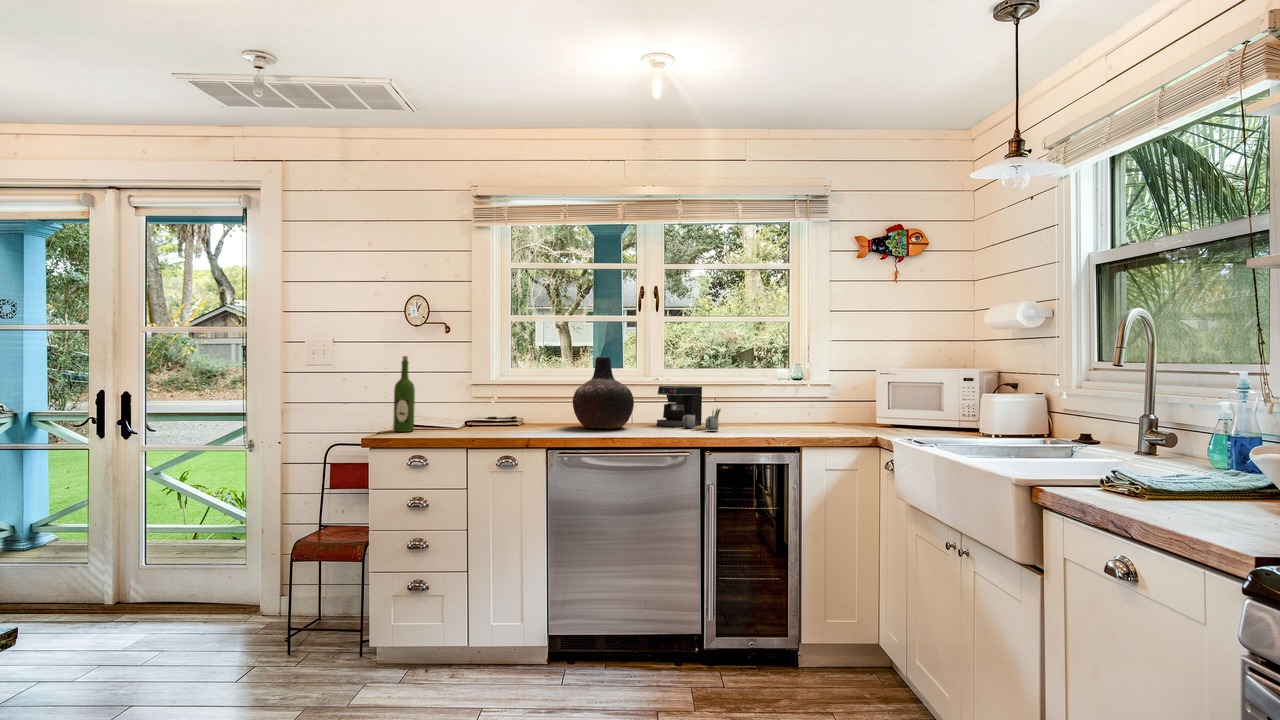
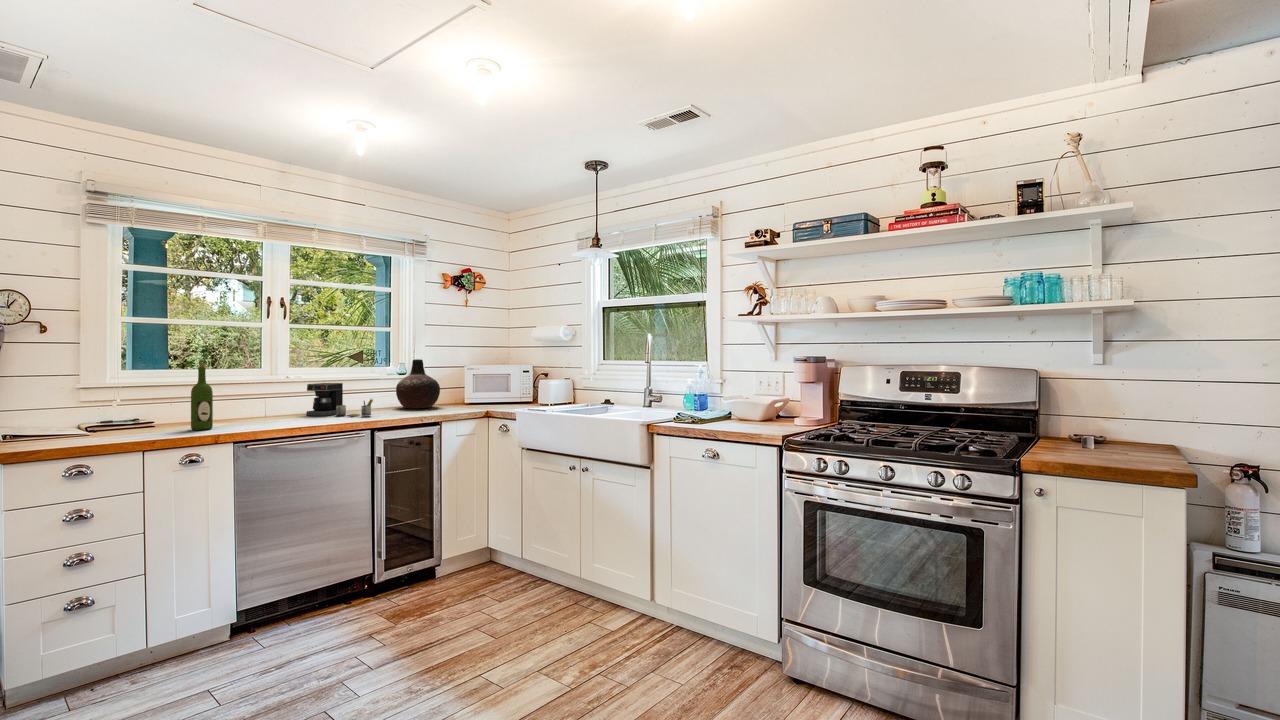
wine bottle: present [393,356,415,432] -> present [191,363,213,430]
vase: present [573,357,634,428] -> present [396,359,440,408]

